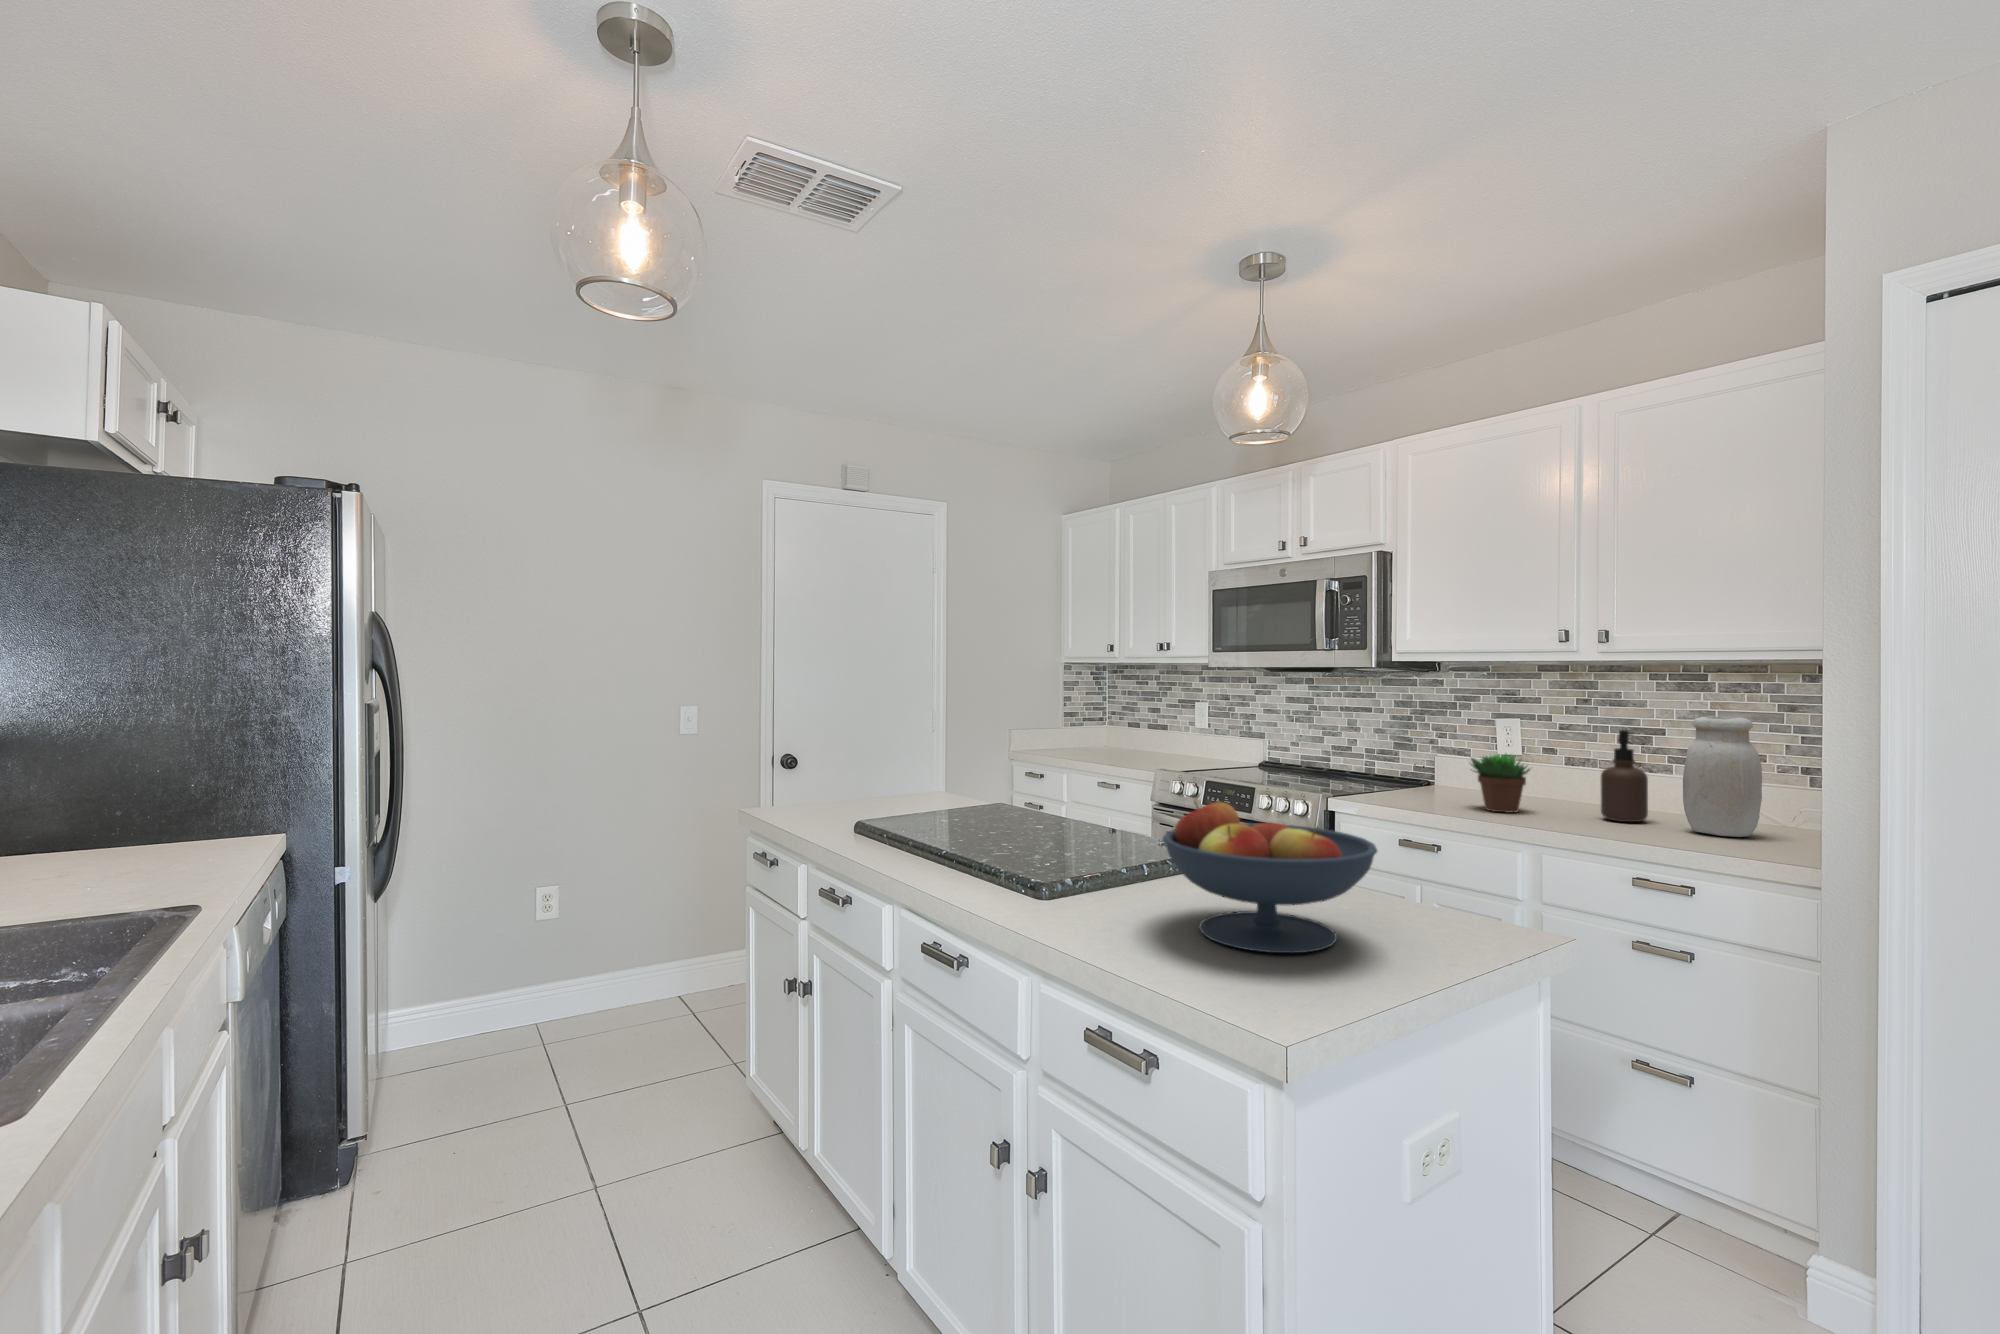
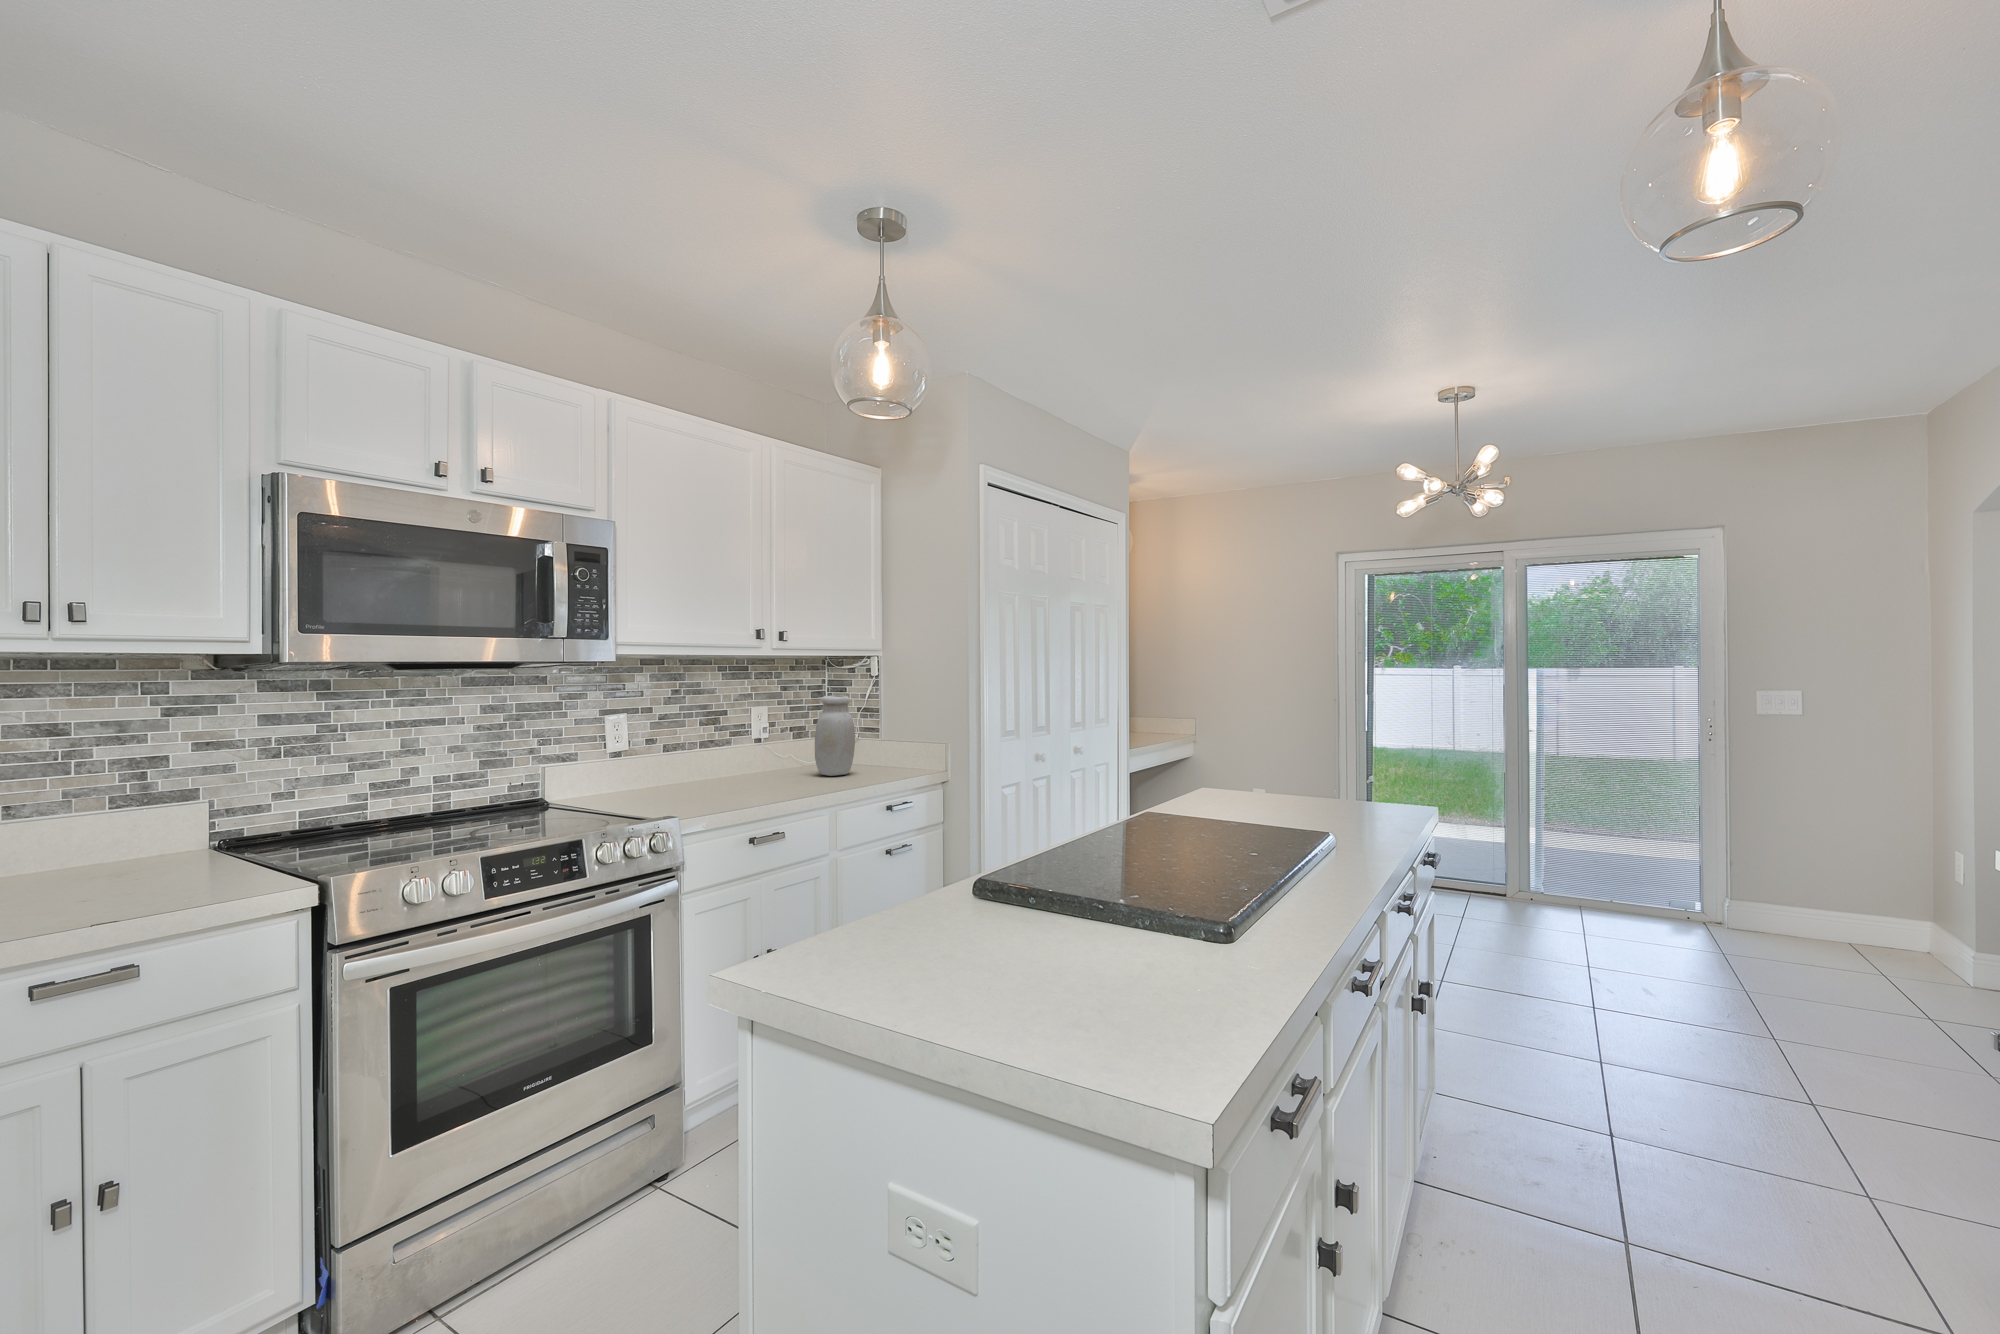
soap dispenser: present [1601,730,1648,822] -> none [769,711,800,782]
succulent plant: present [1471,754,1530,813] -> none [716,740,773,796]
fruit bowl: present [1163,802,1377,953] -> none [1230,750,1351,825]

